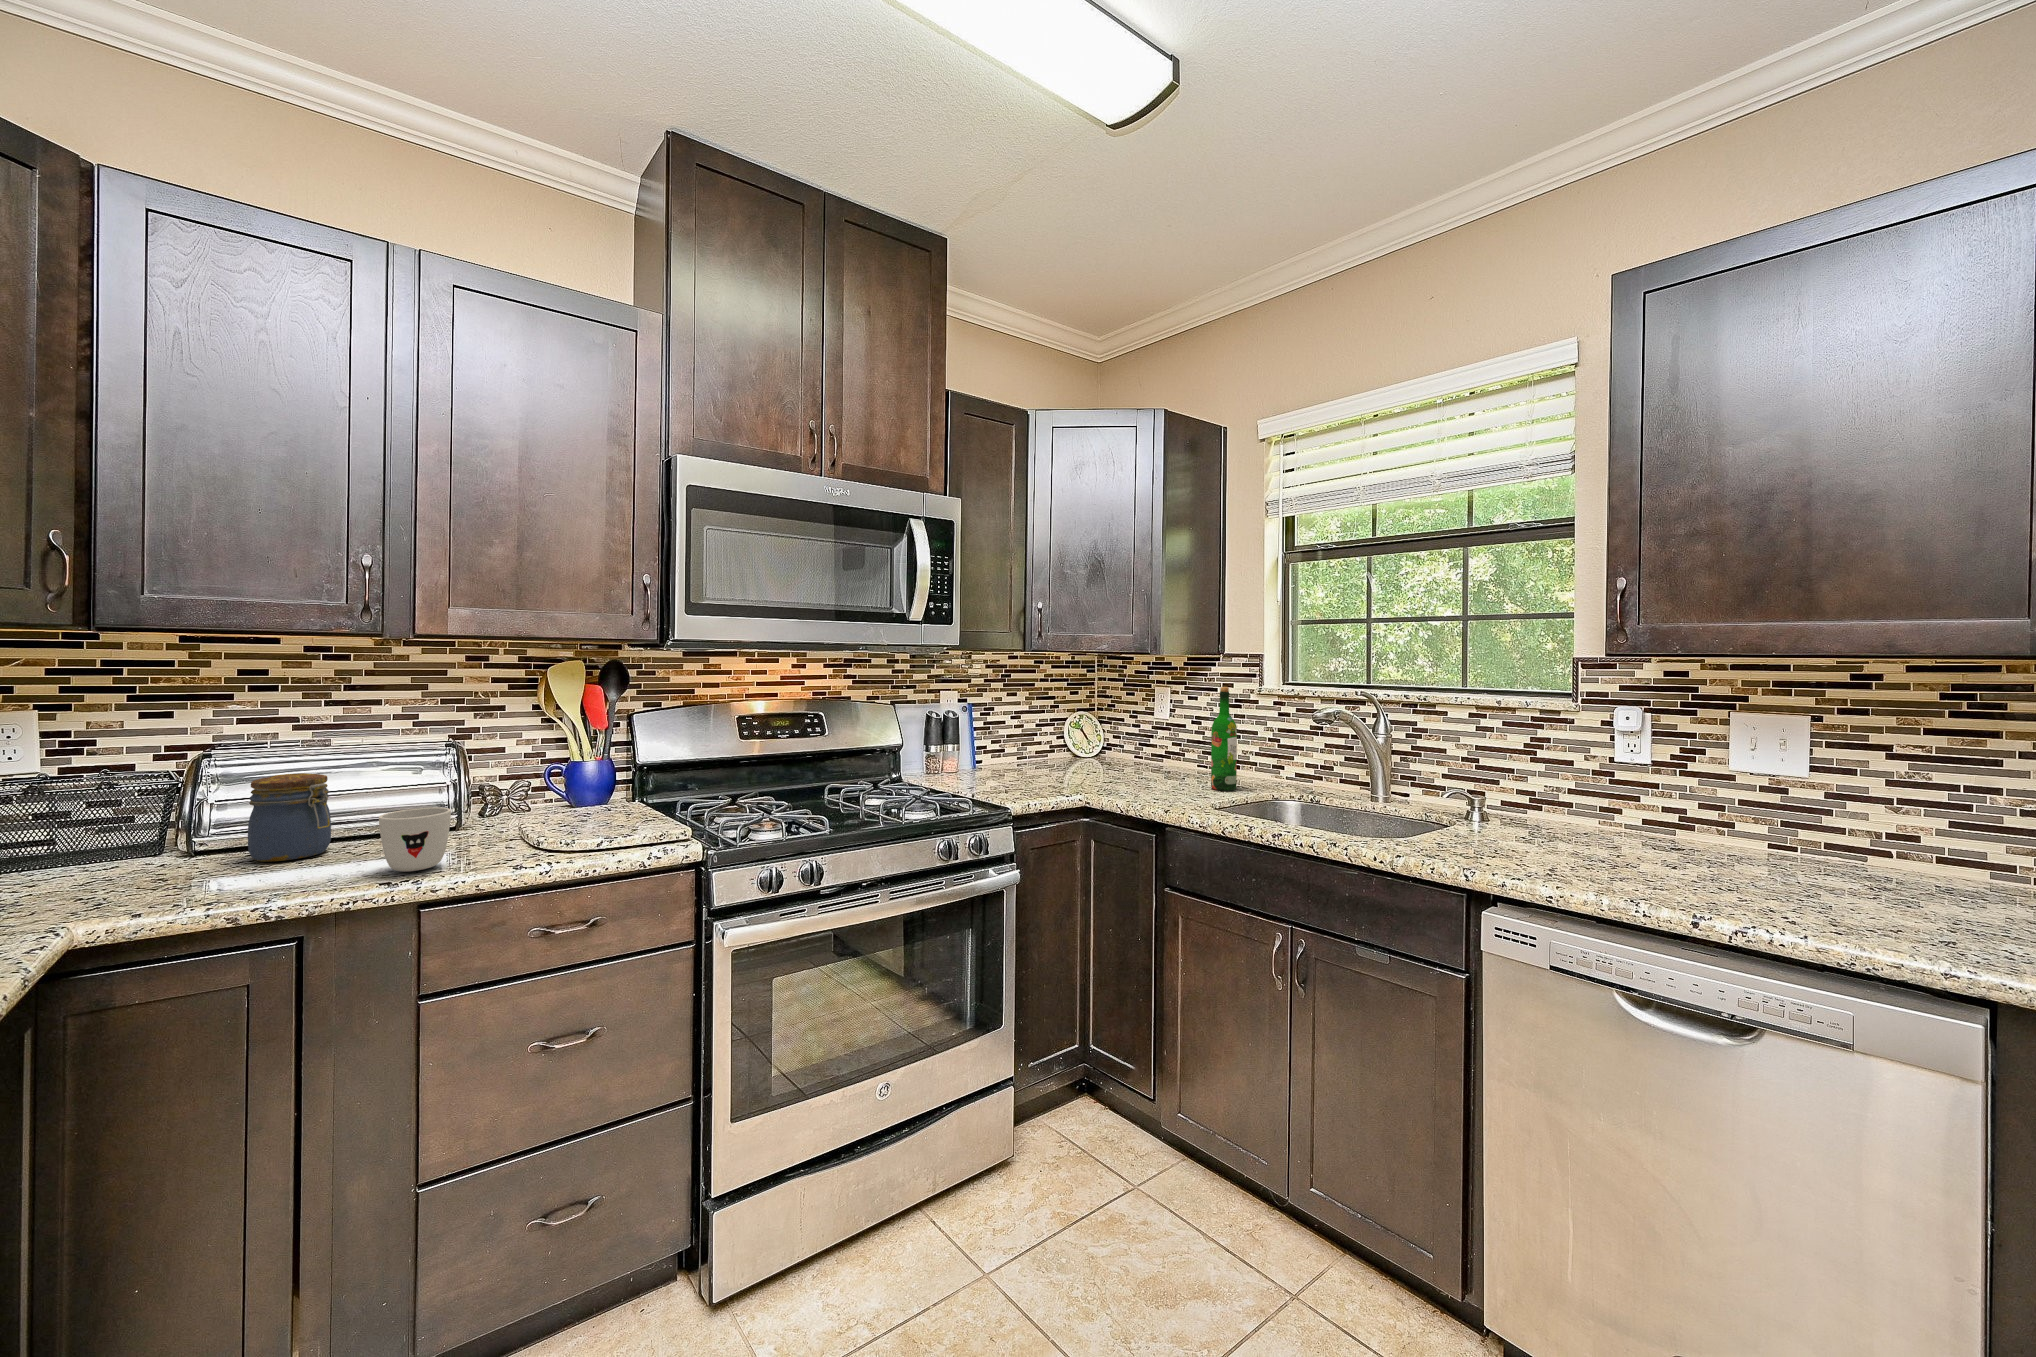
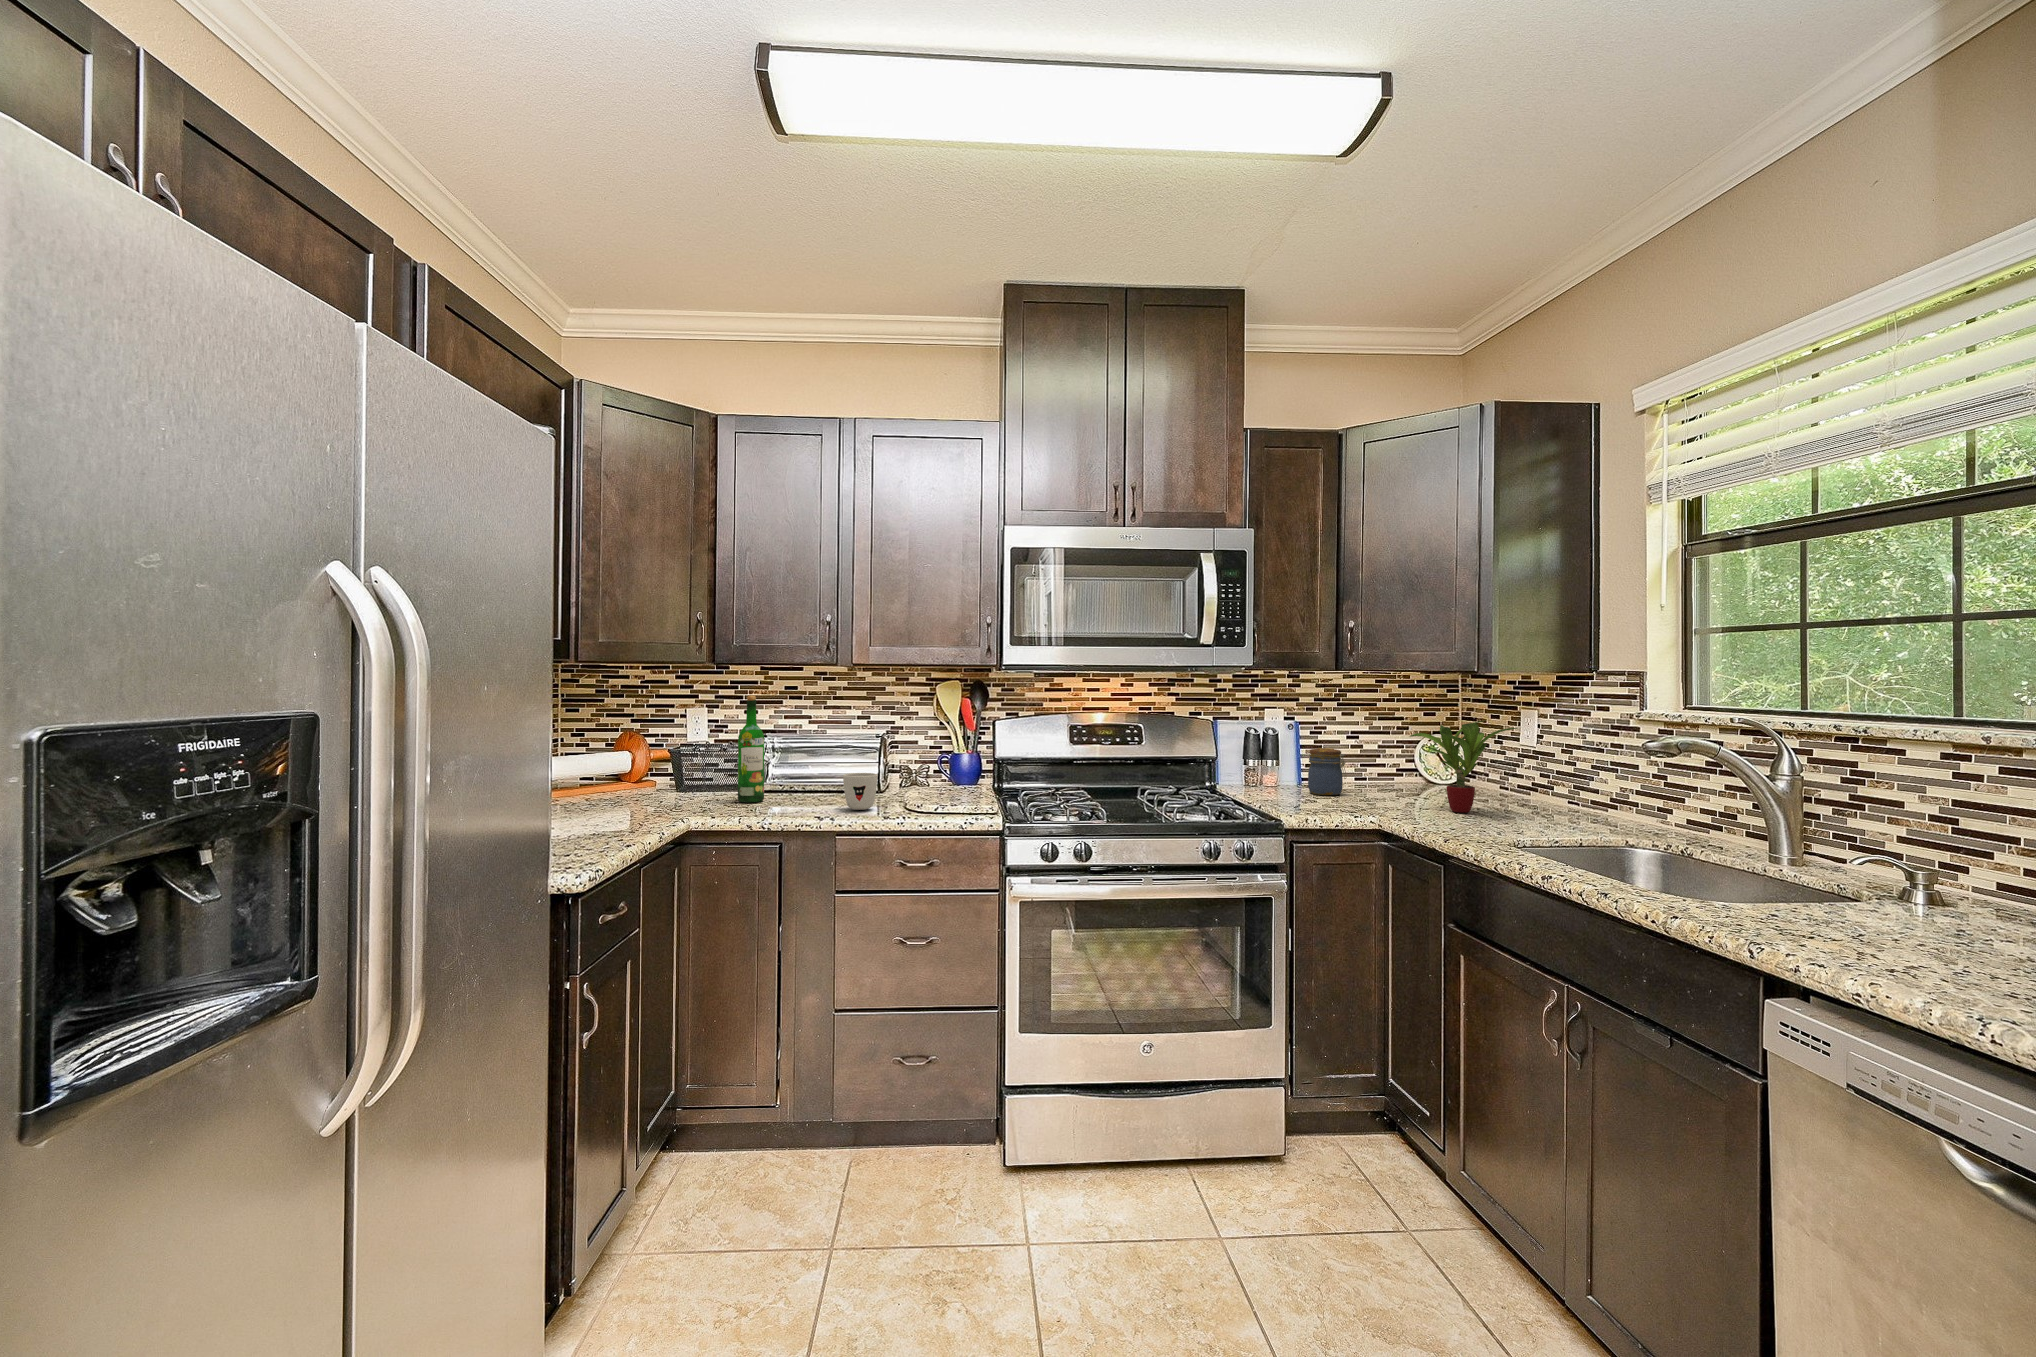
wine bottle: present [1211,687,1237,791] -> present [738,695,764,802]
potted plant: none [1090,698,1186,784] -> present [1410,720,1517,813]
jar: present [248,773,331,862] -> present [1308,748,1346,795]

